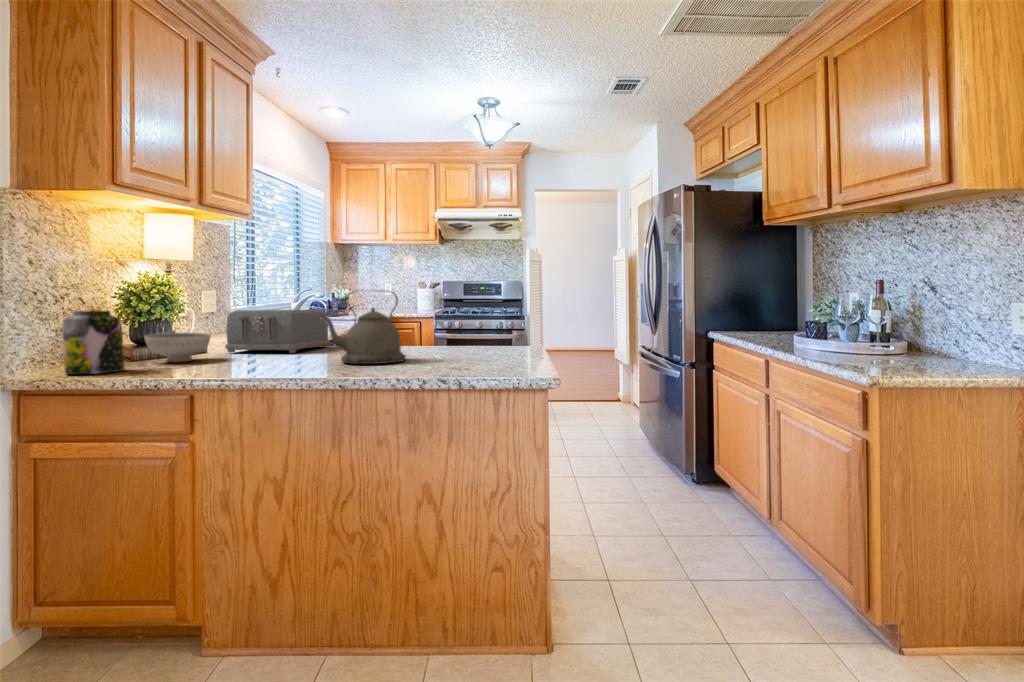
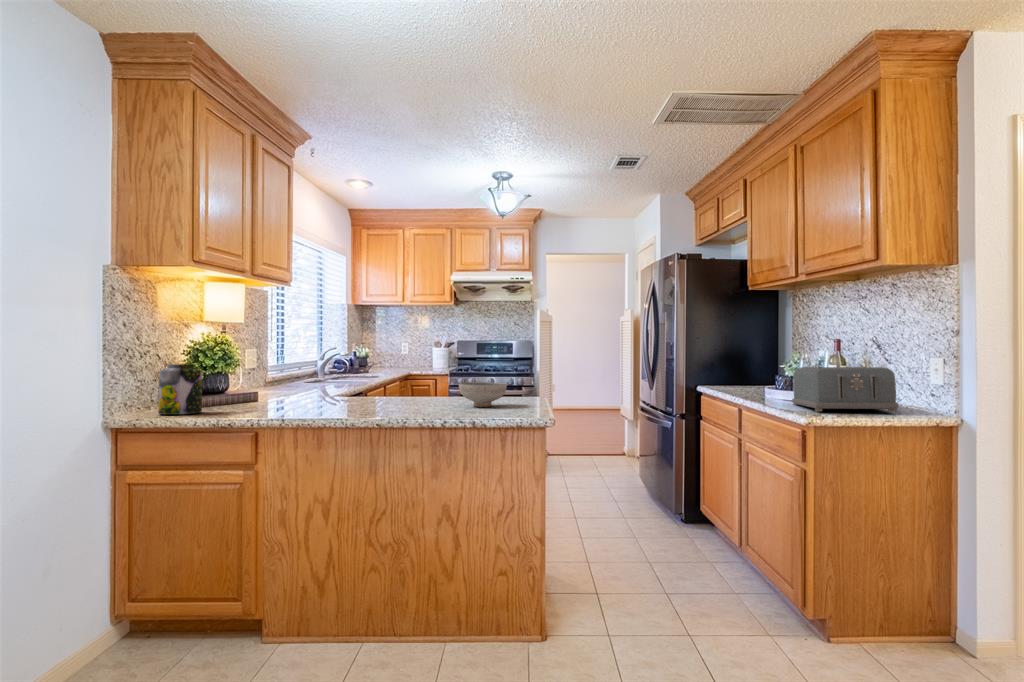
kettle: present [320,290,406,364] -> none [358,348,427,409]
toaster: present [225,309,330,353] -> present [792,367,899,412]
ceramic bowl: present [145,333,211,362] -> present [459,382,507,407]

